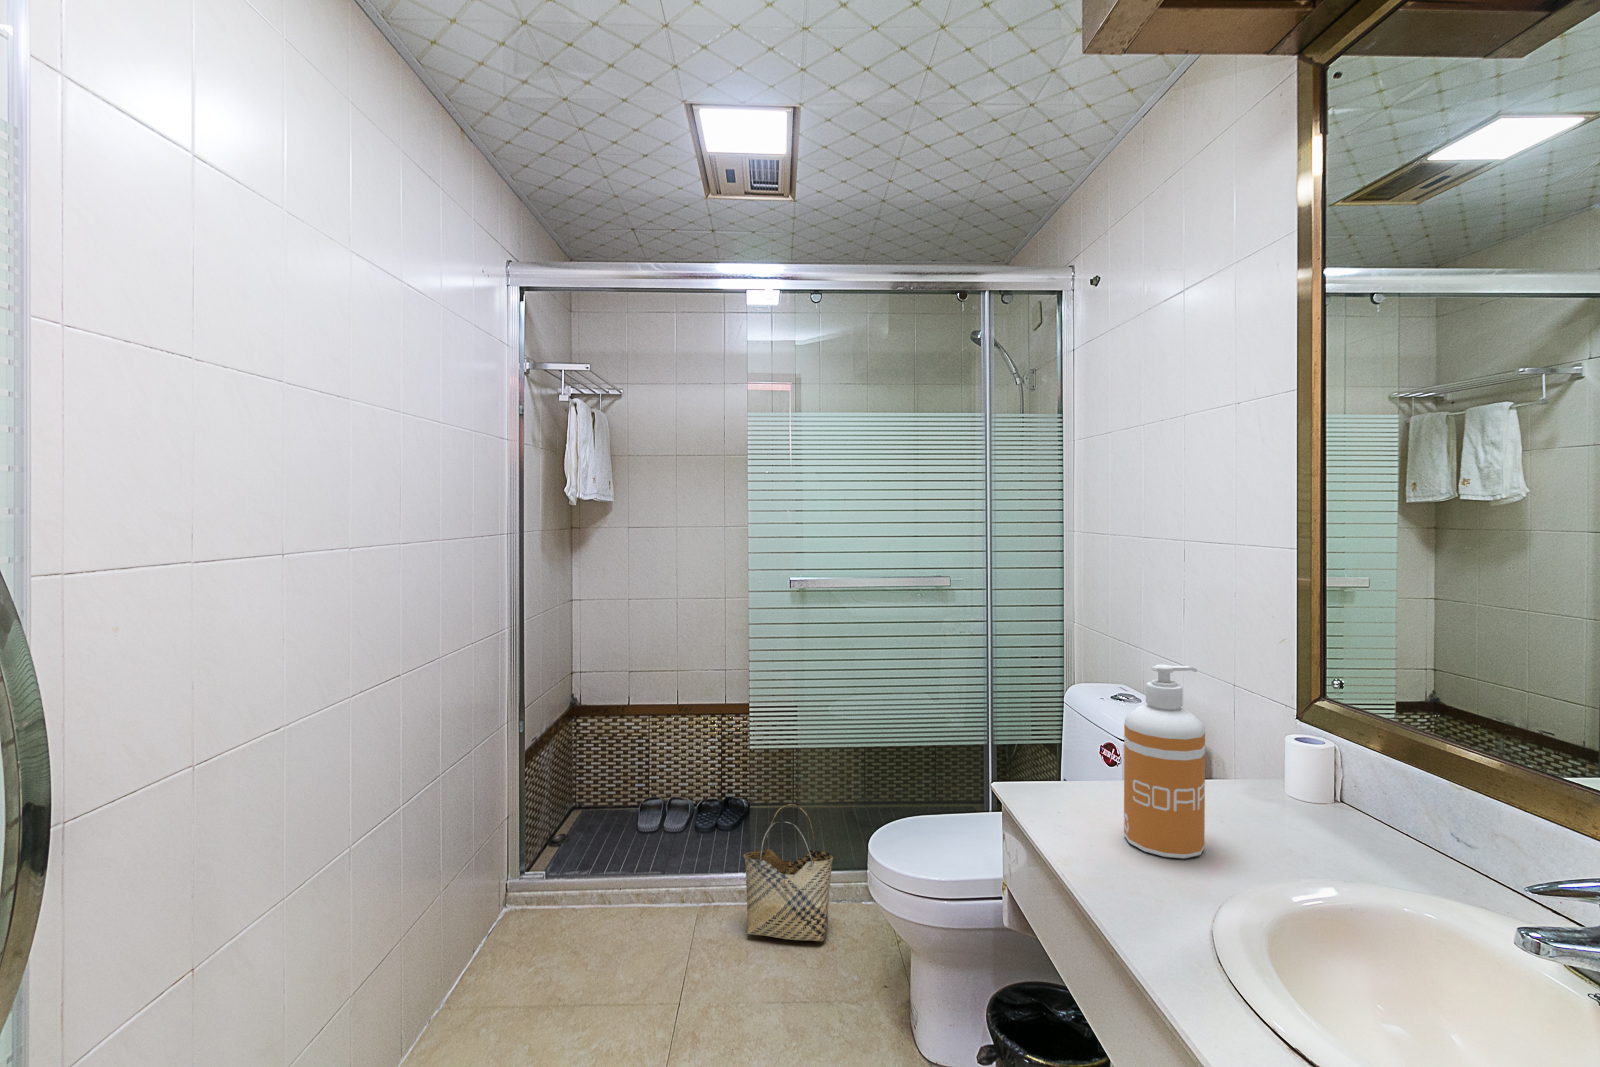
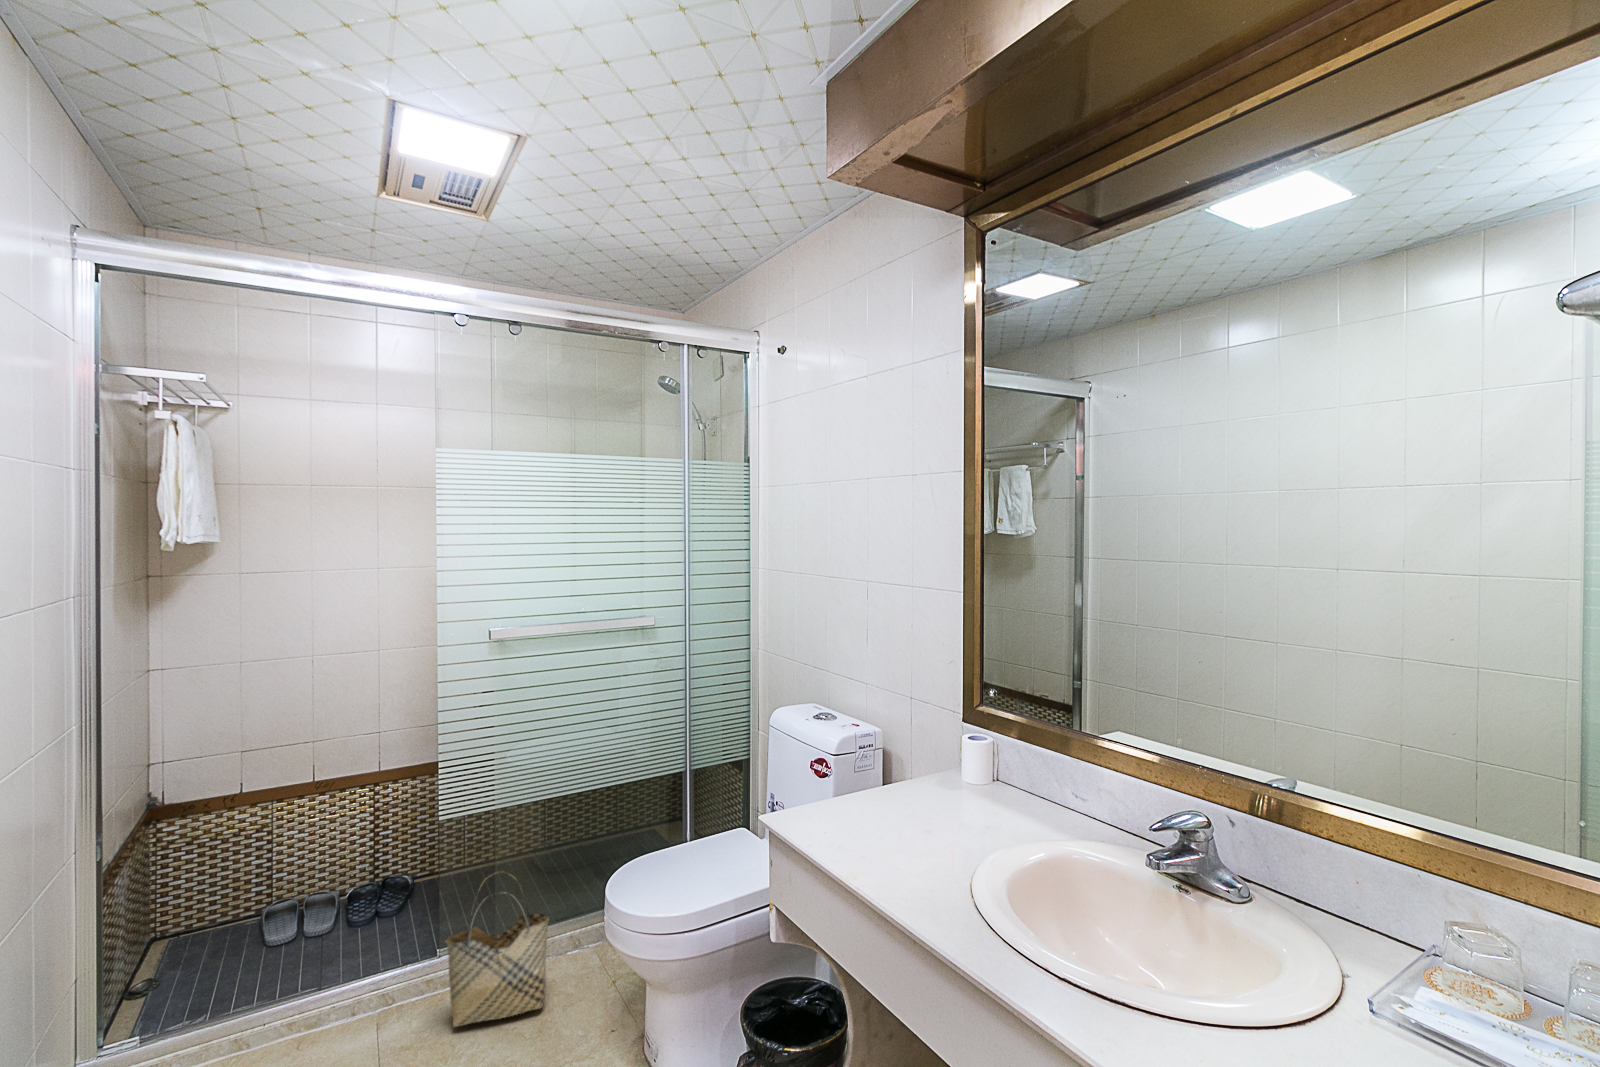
soap dispenser: present [1124,664,1205,858] -> none [871,700,925,851]

